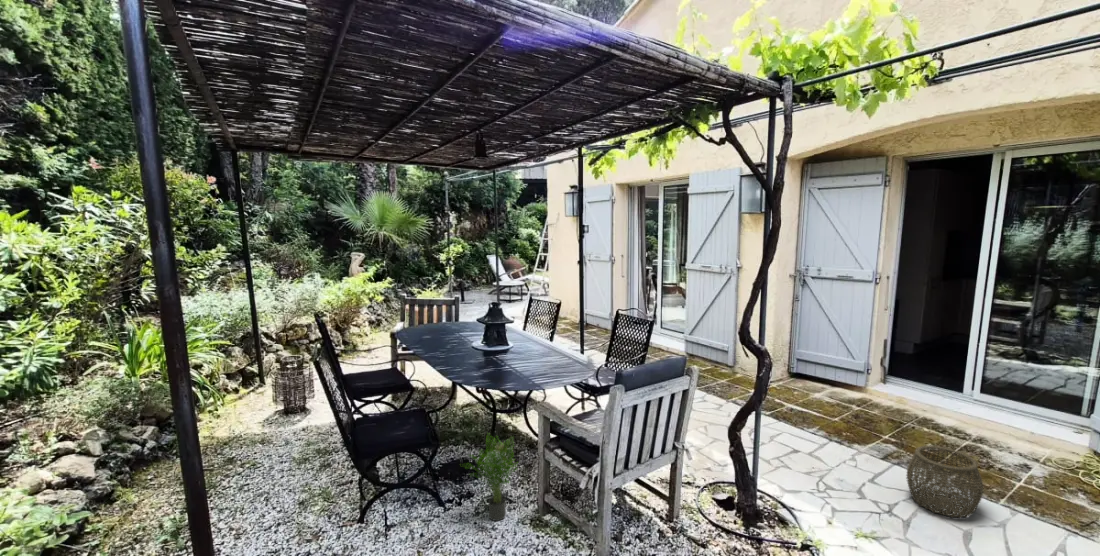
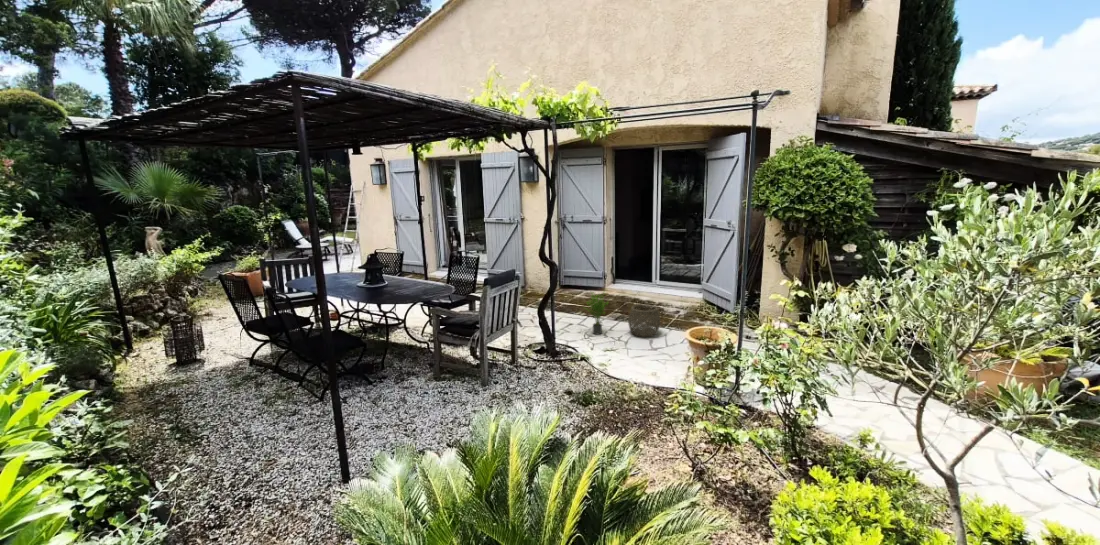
potted plant: present [472,438,515,521] -> present [588,295,607,334]

